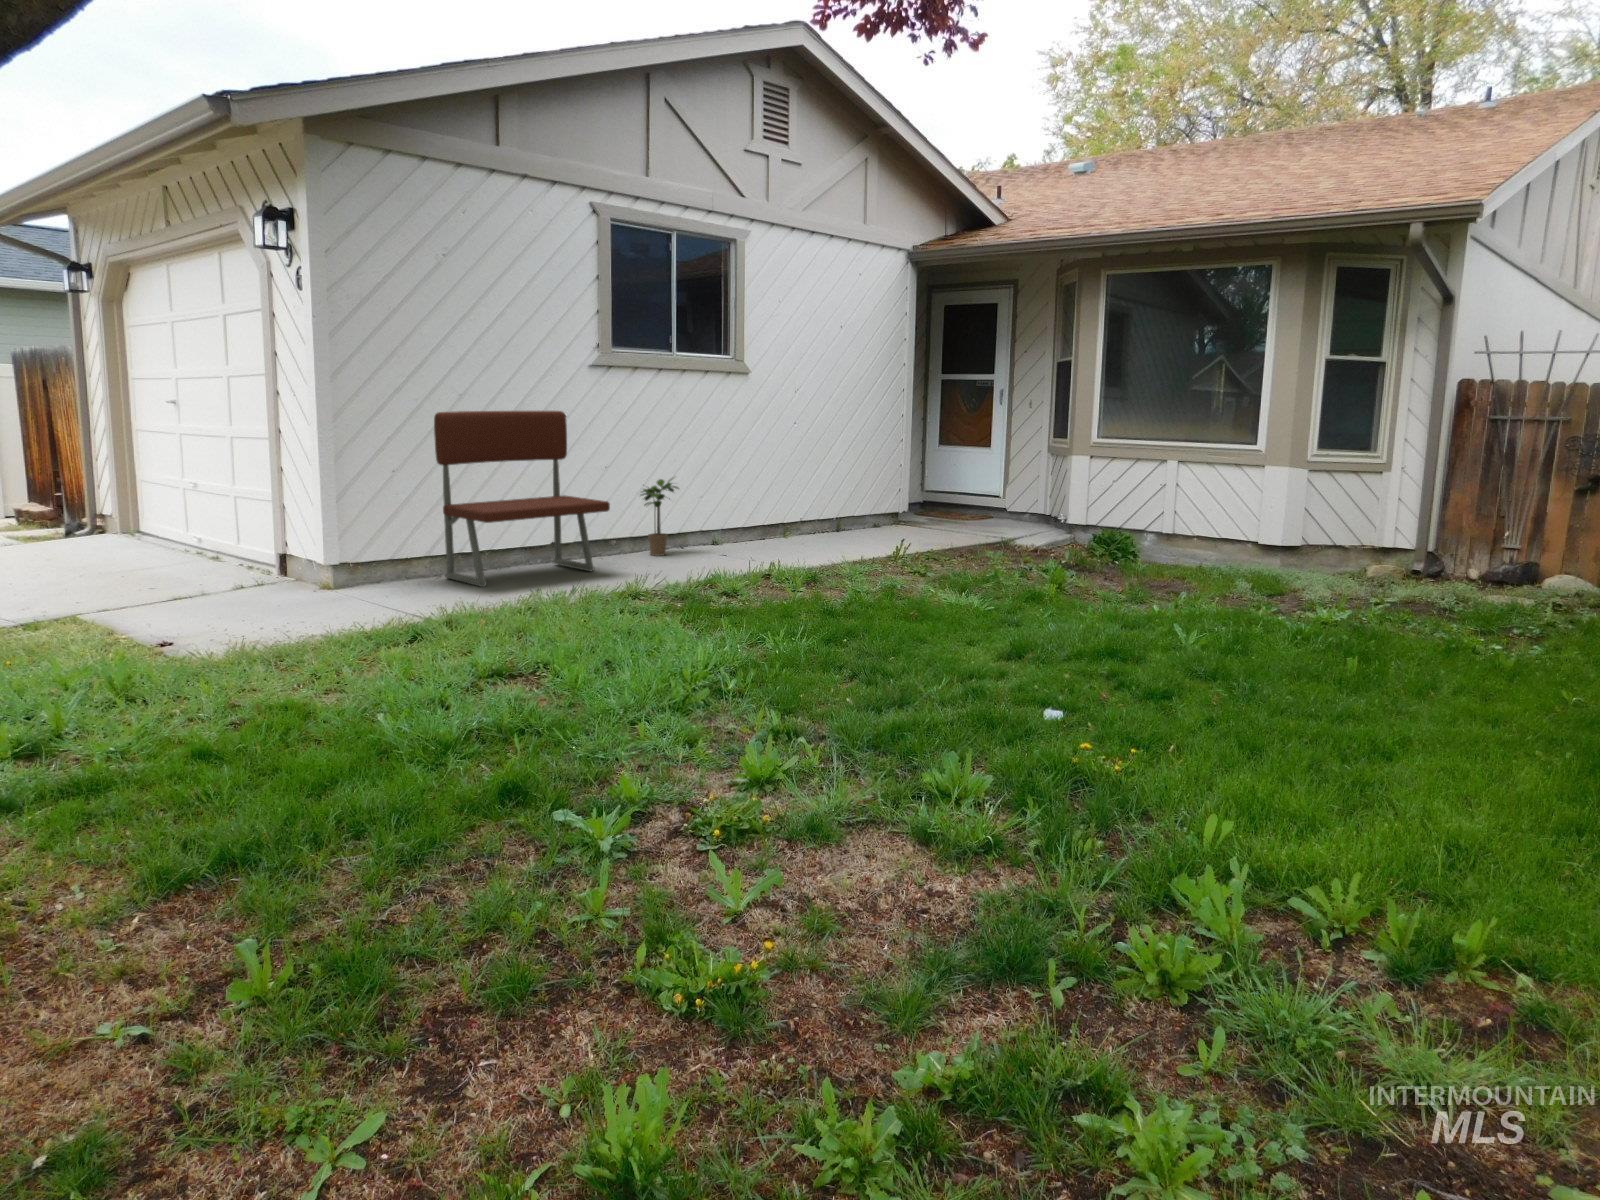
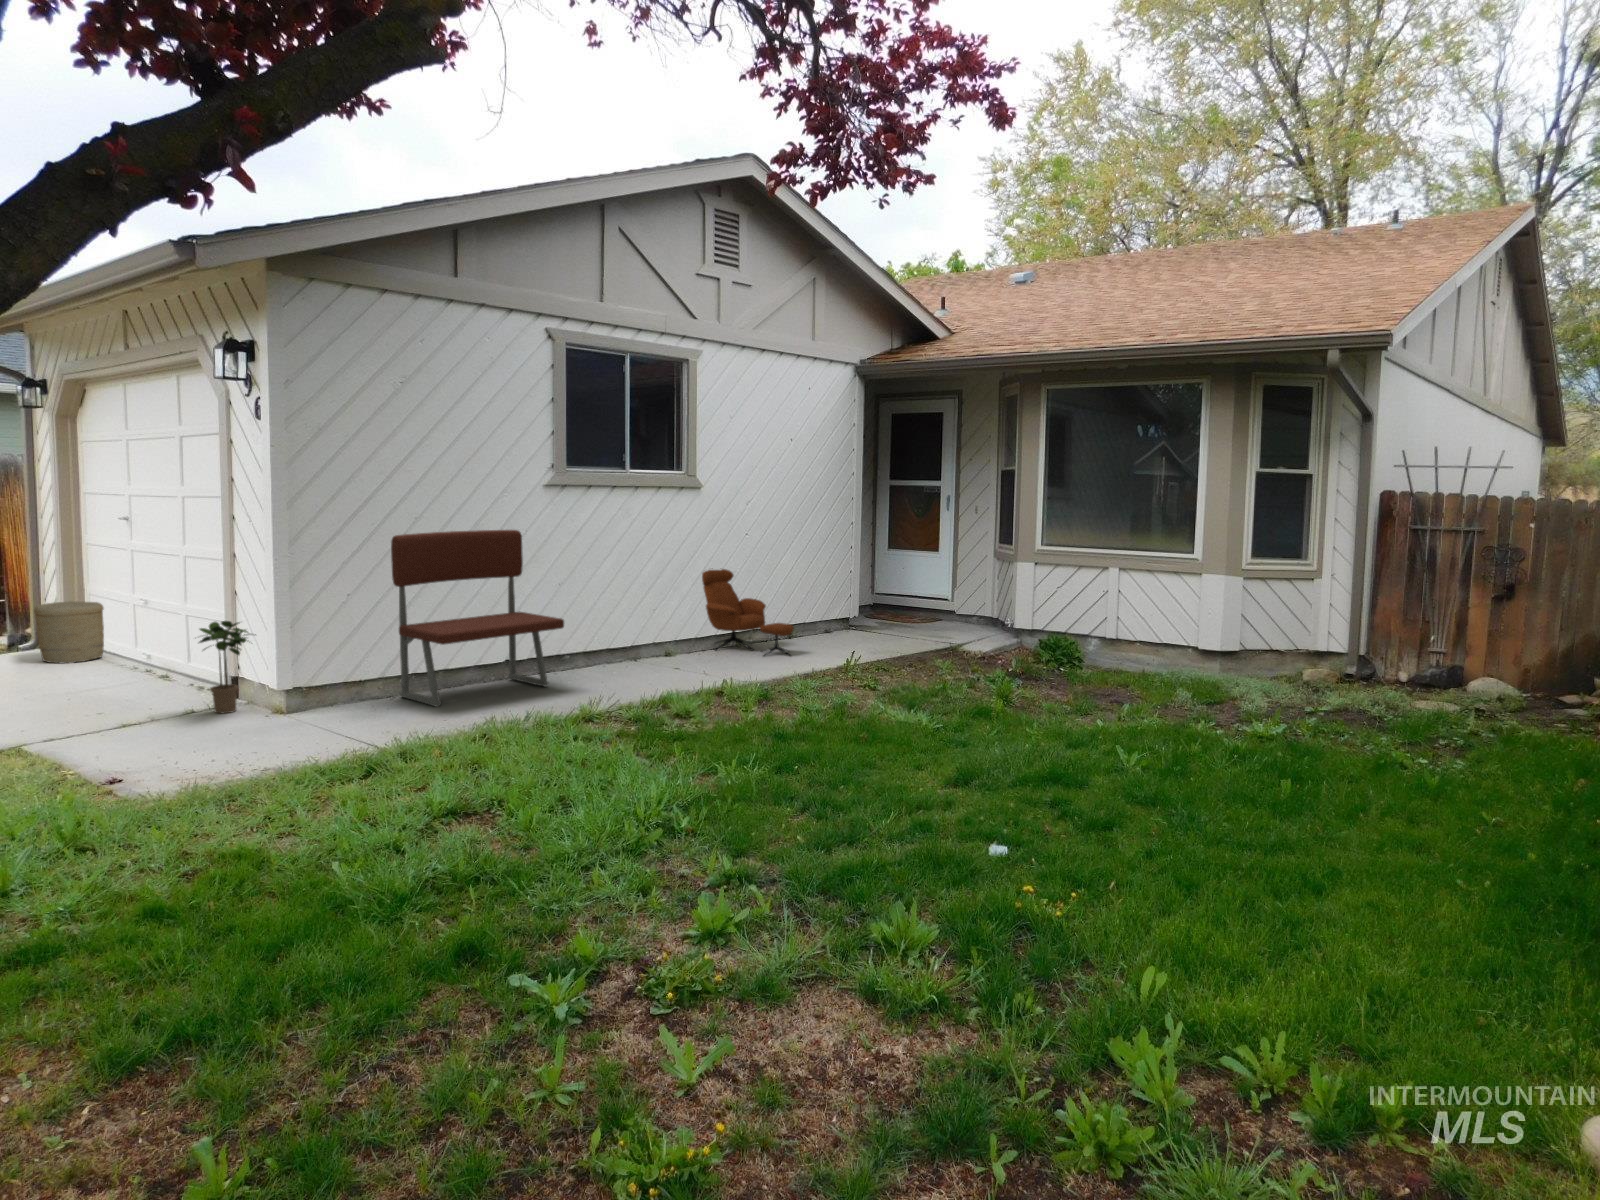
lounge chair: none [750,459,844,549] -> present [702,569,794,655]
potted plant: present [641,478,679,556] -> present [199,621,256,713]
woven basket: none [85,486,154,547] -> present [34,601,104,663]

